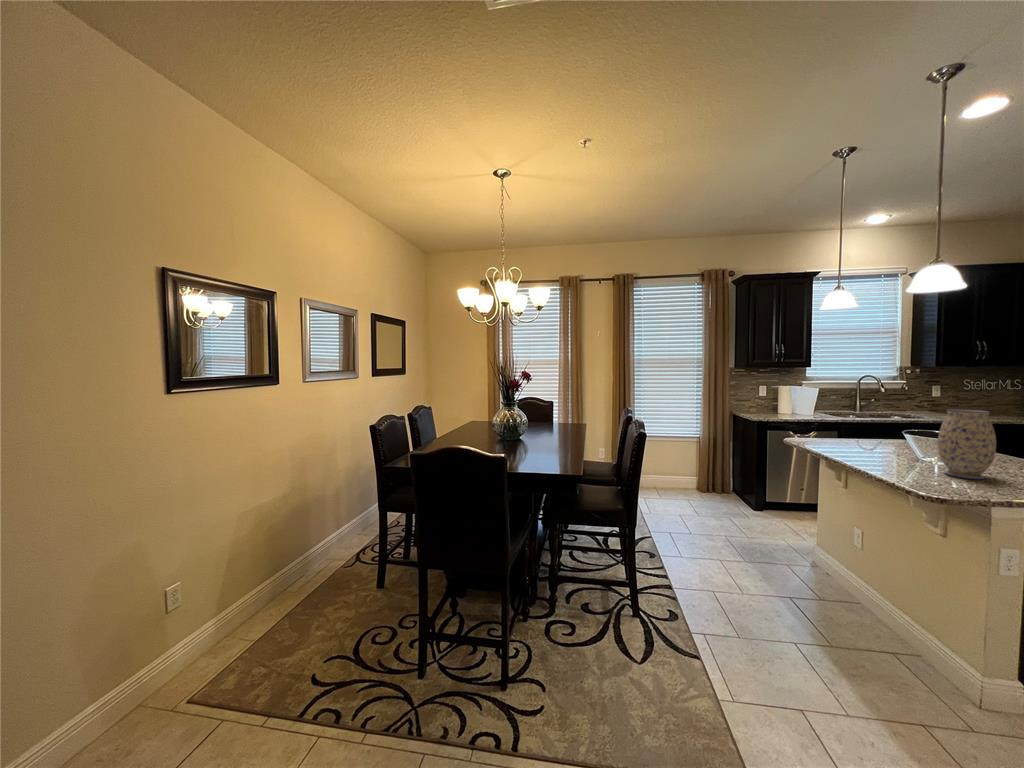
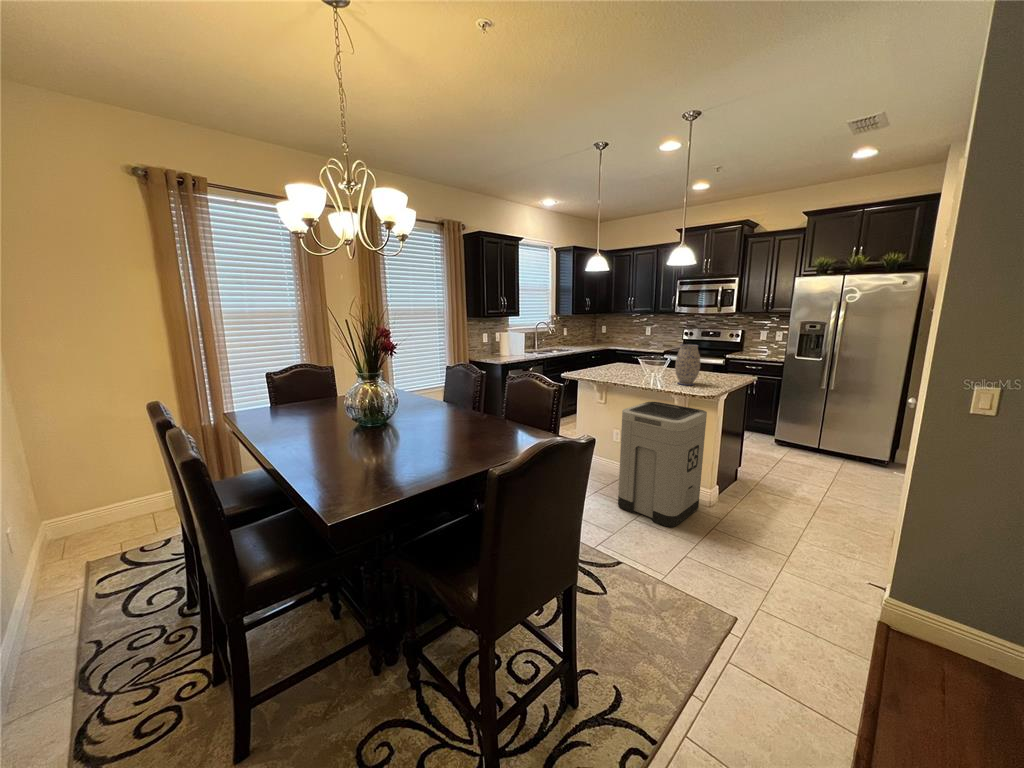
trash can: none [796,487,965,697] -> present [618,402,707,527]

